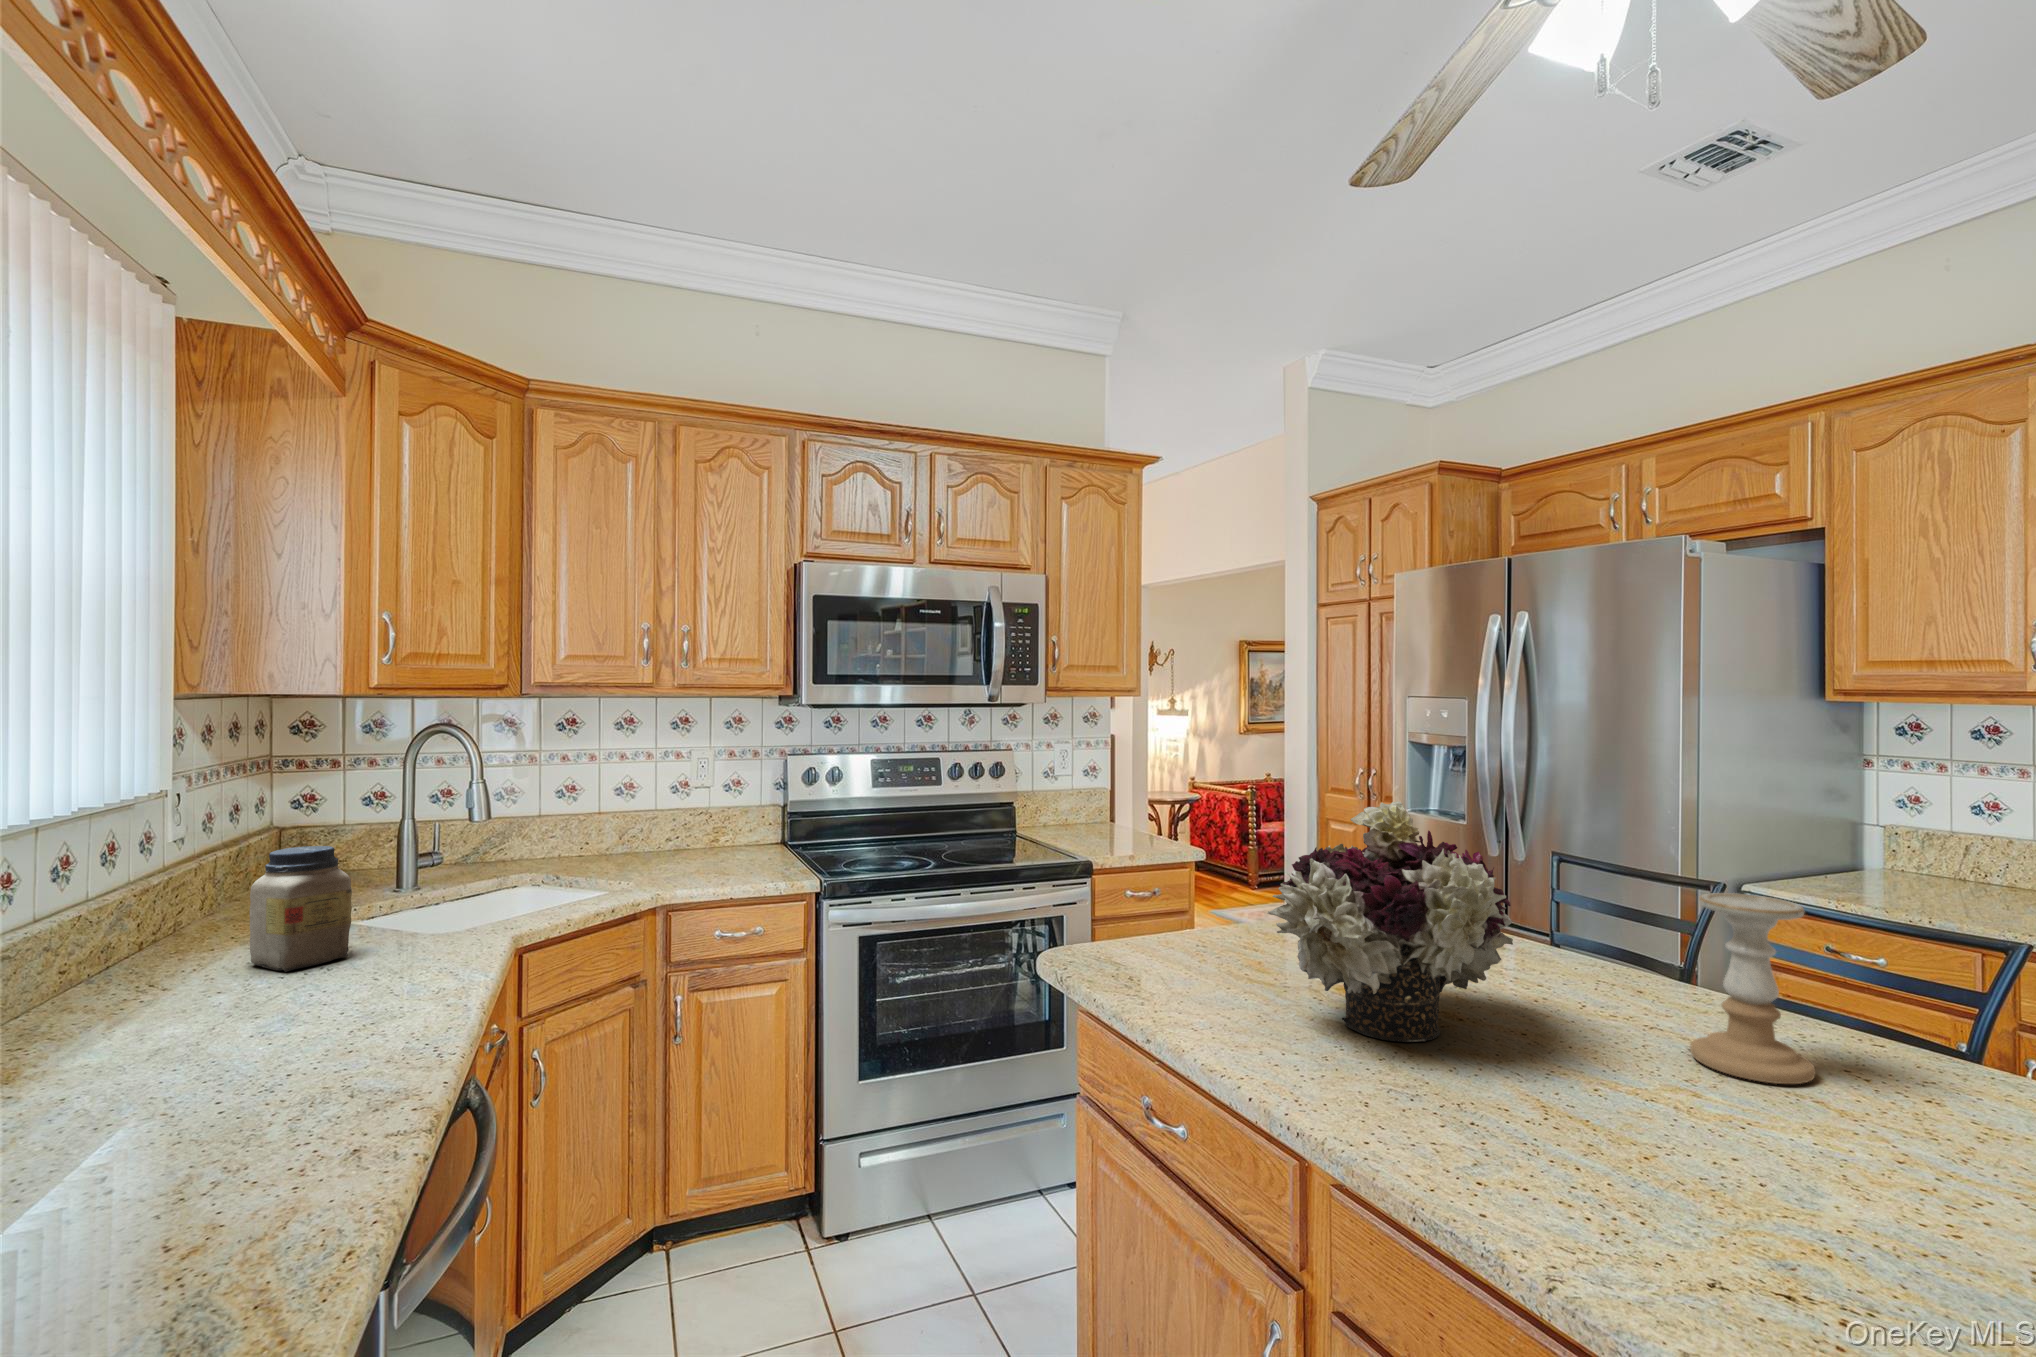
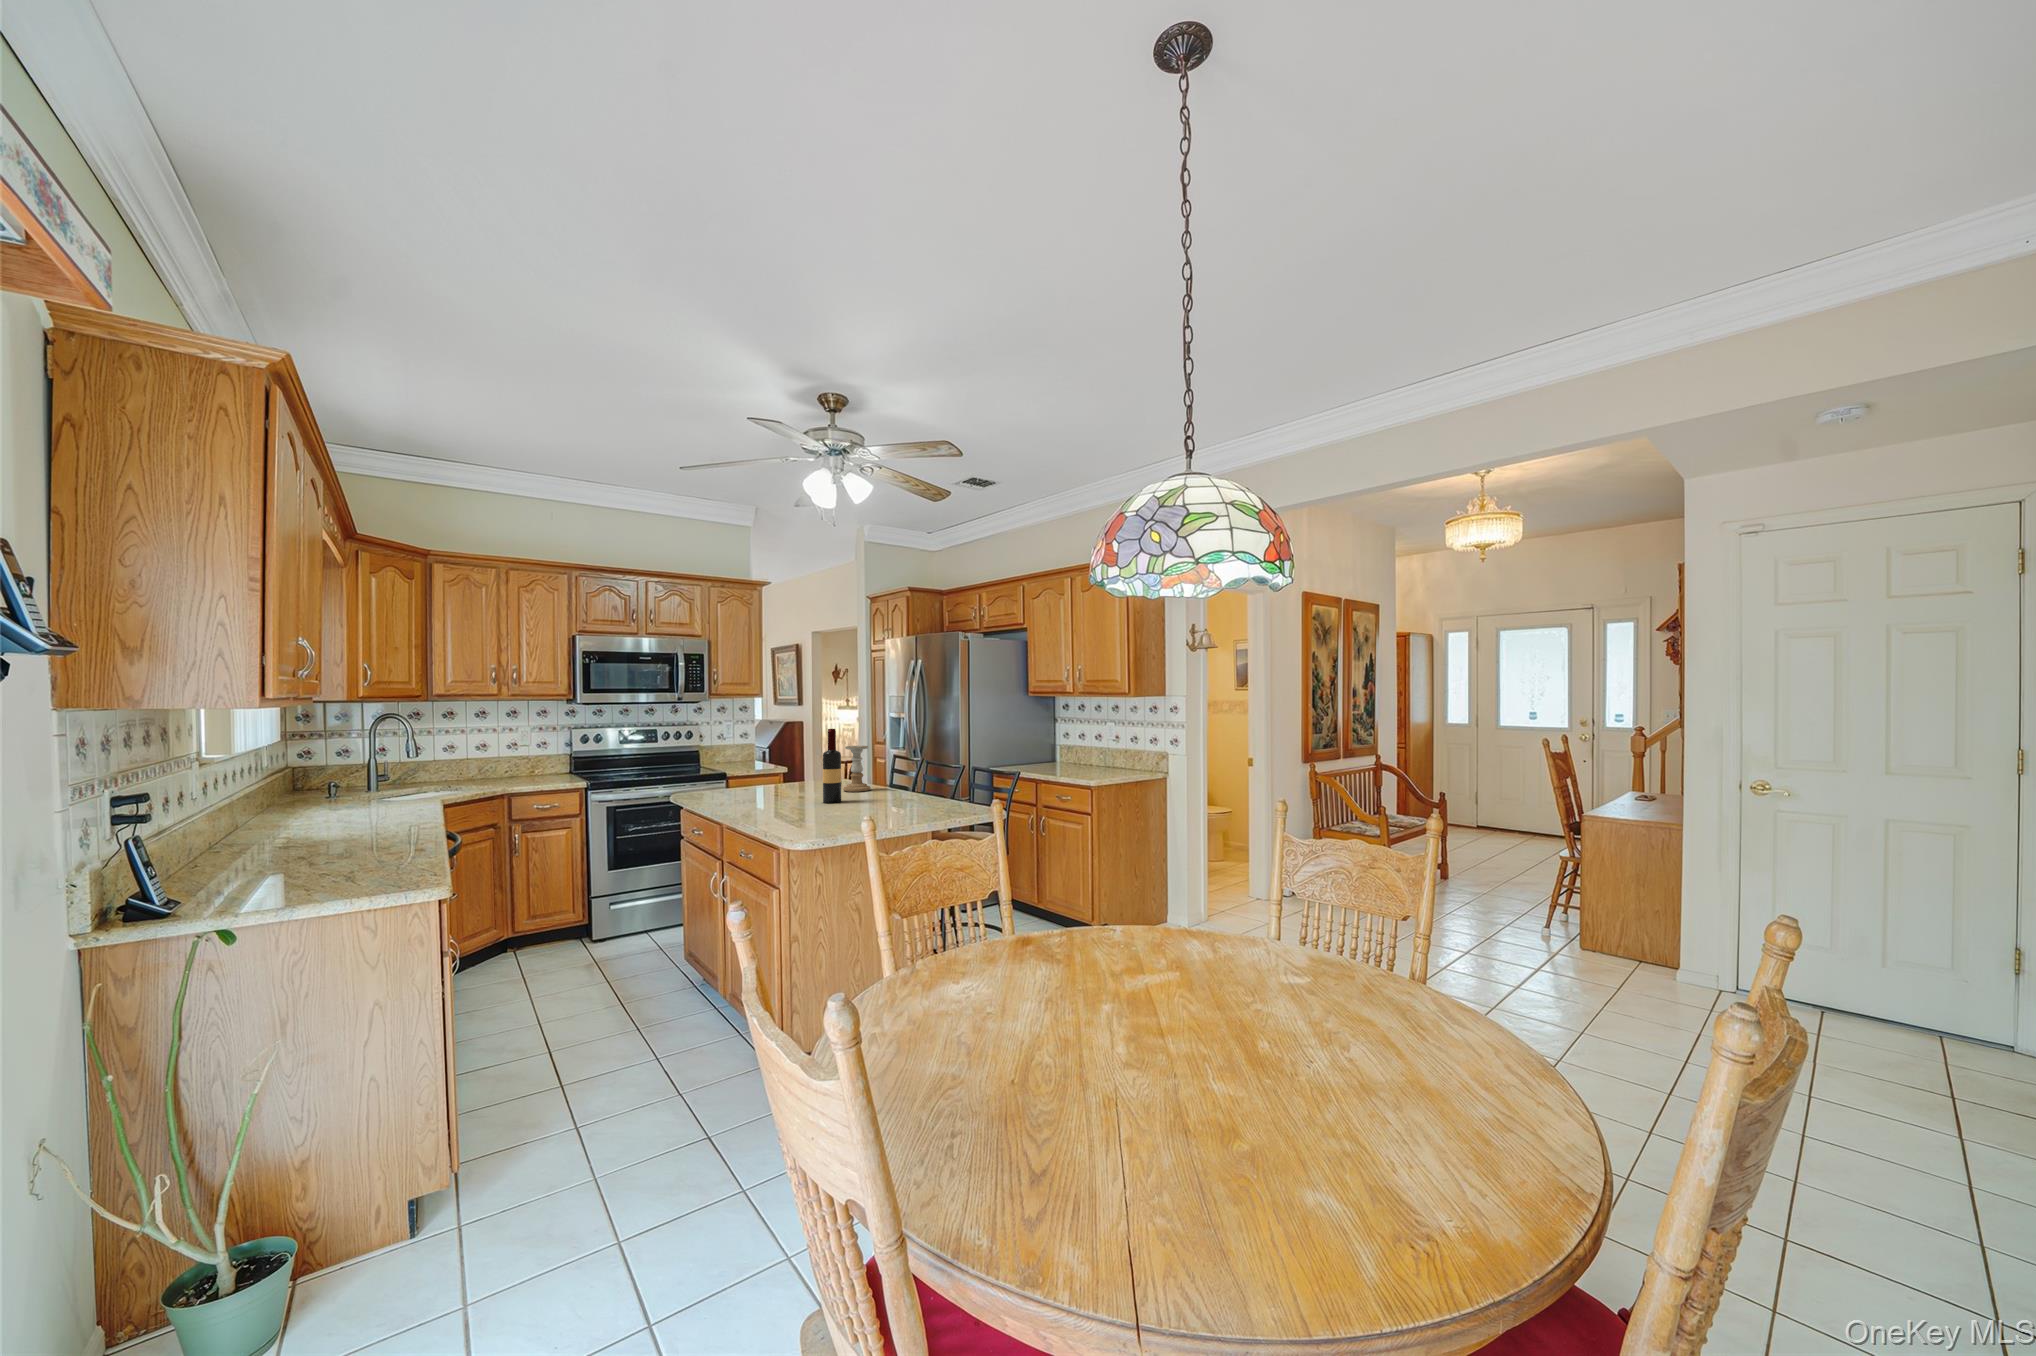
flower arrangement: present [1267,801,1513,1042] -> none [729,725,807,793]
jar: present [250,846,352,972] -> none [330,762,374,808]
wine bottle: none [1858,874,1974,1247] -> present [823,729,841,803]

